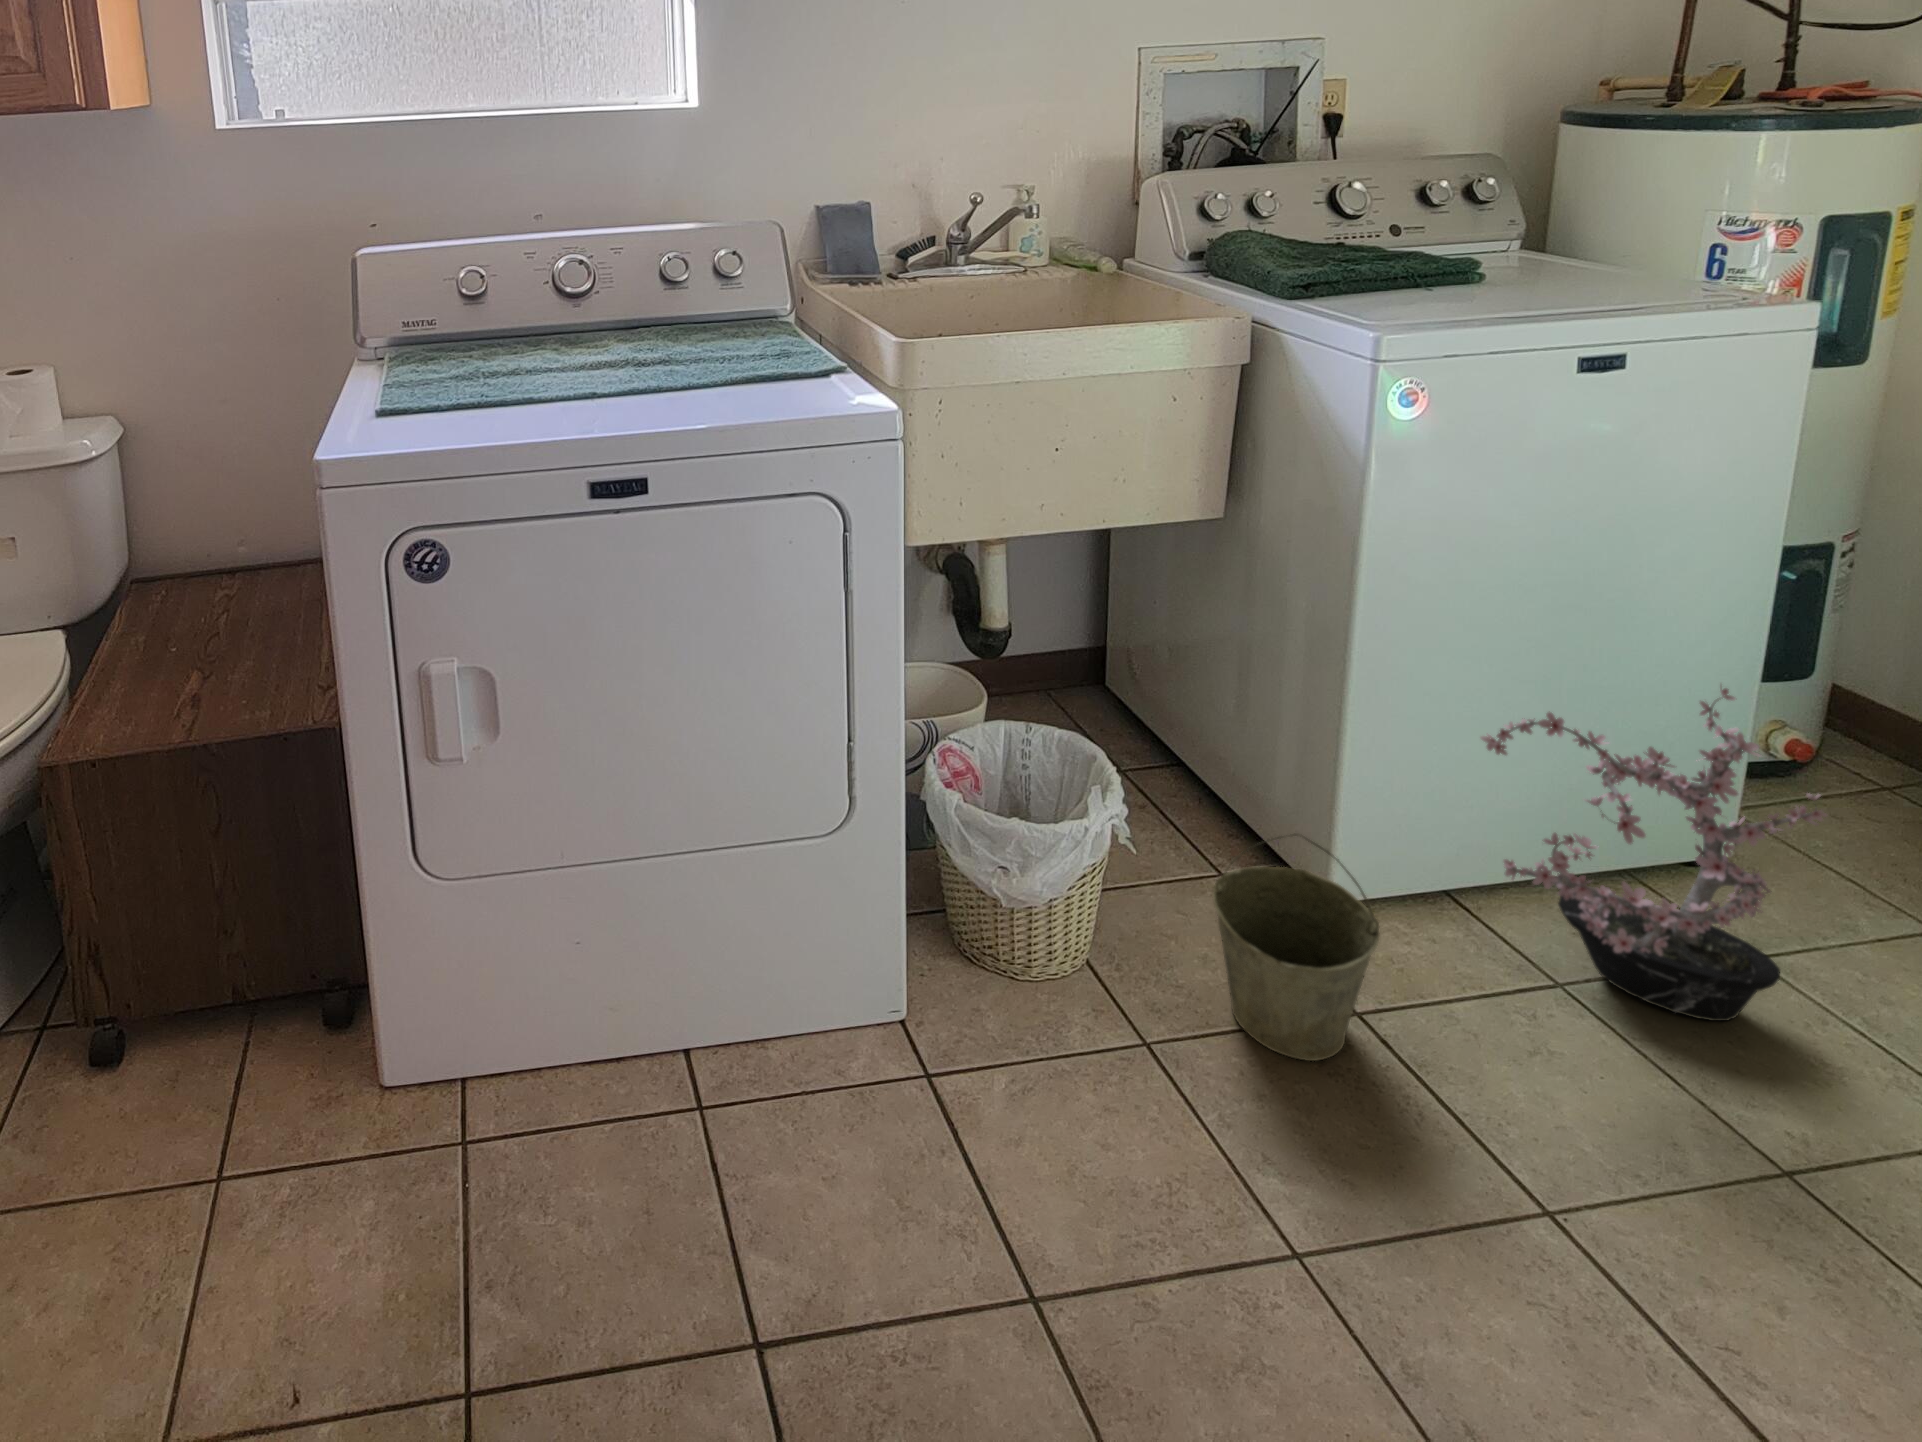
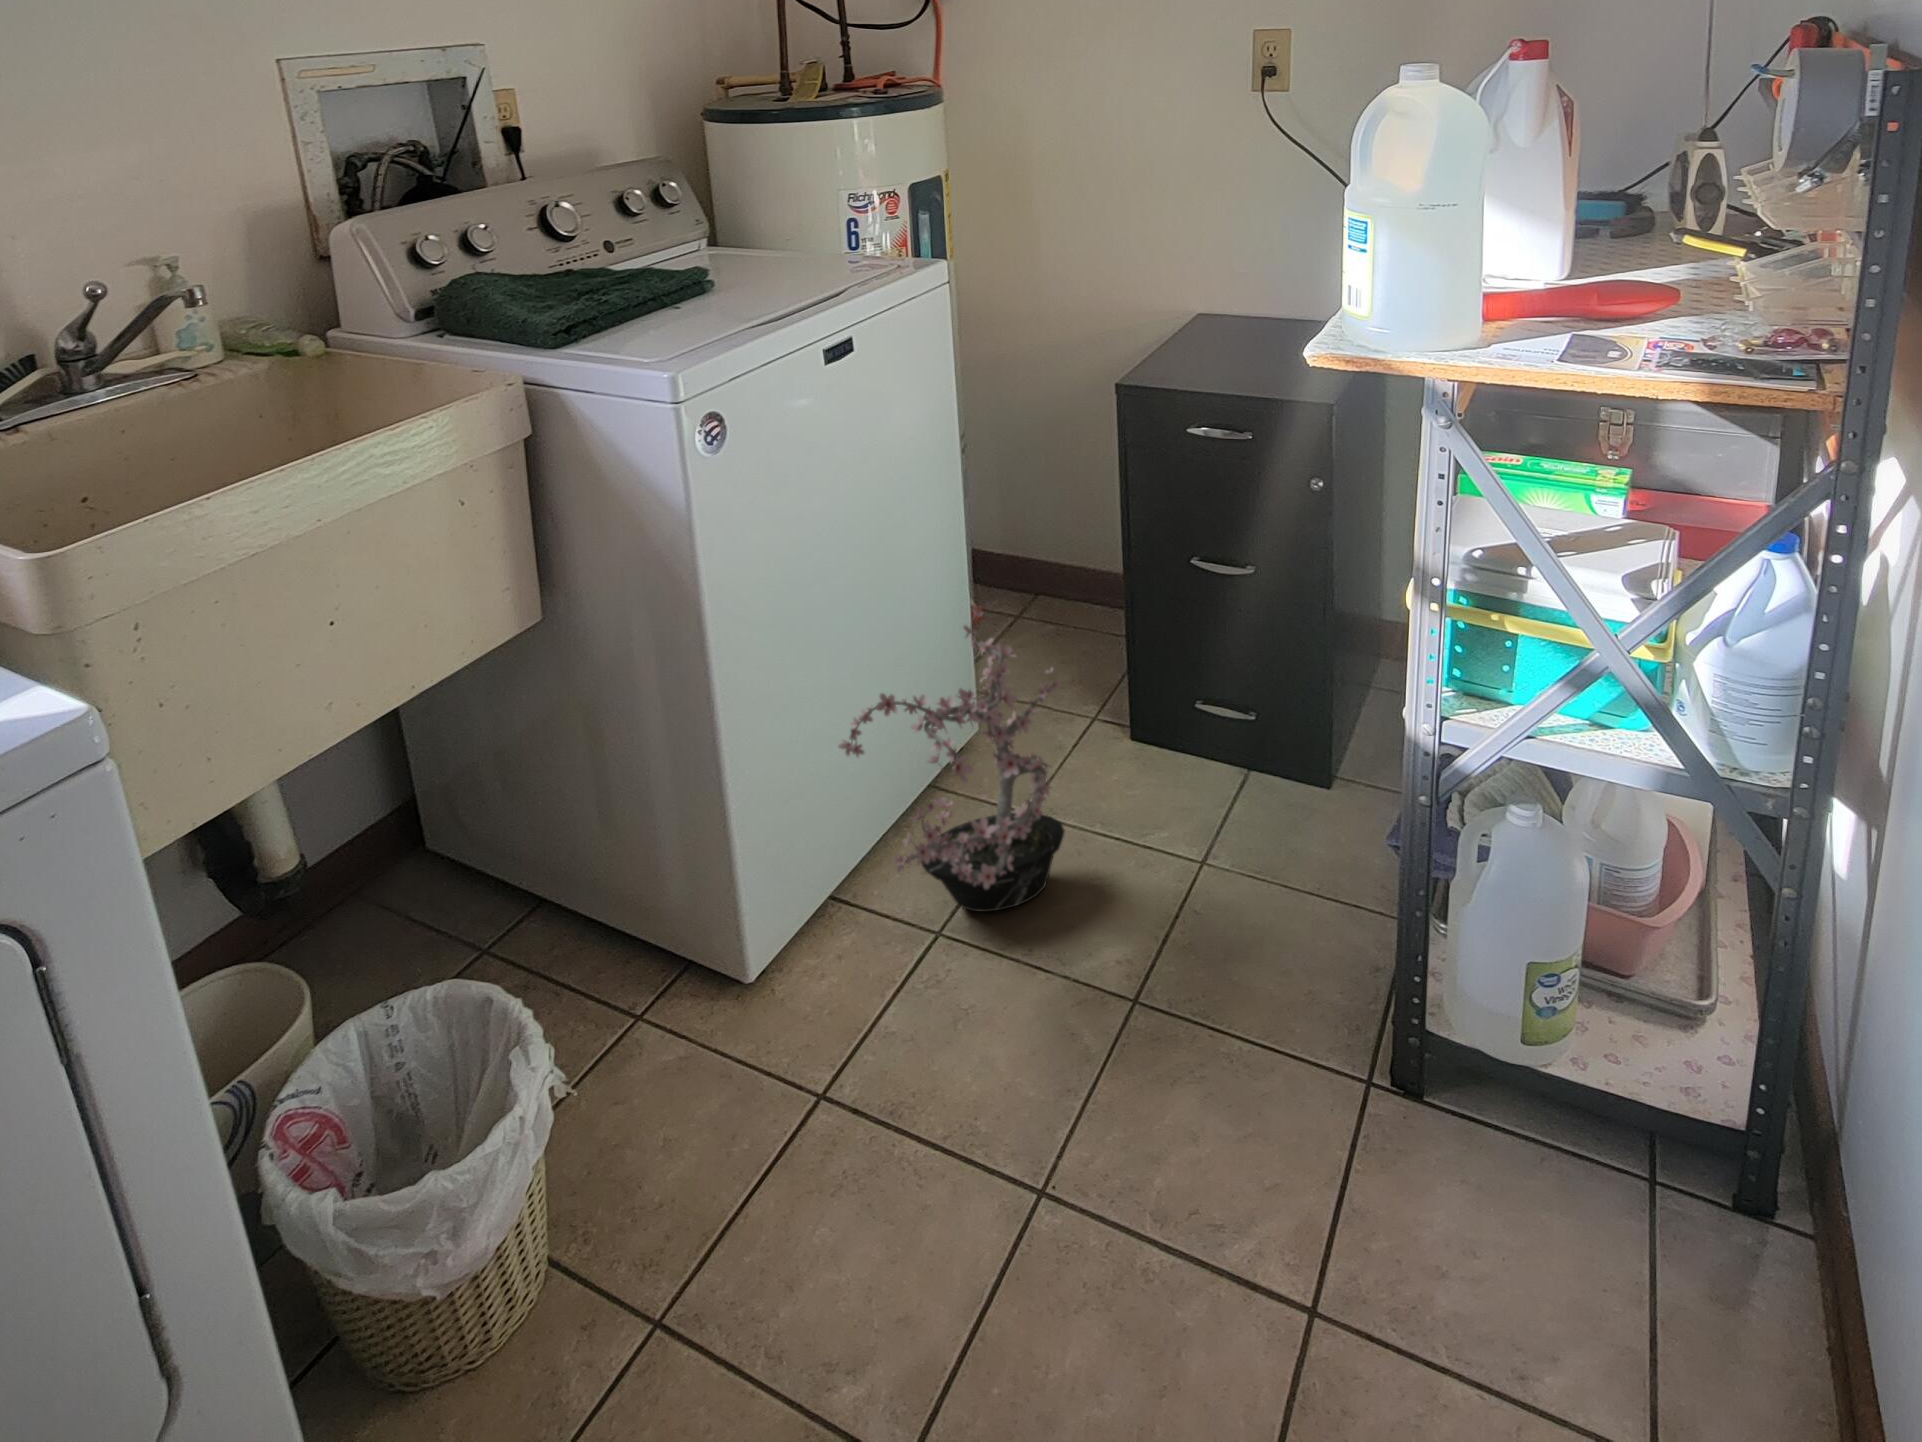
bucket: present [1212,834,1380,1061] -> none [669,954,836,1213]

